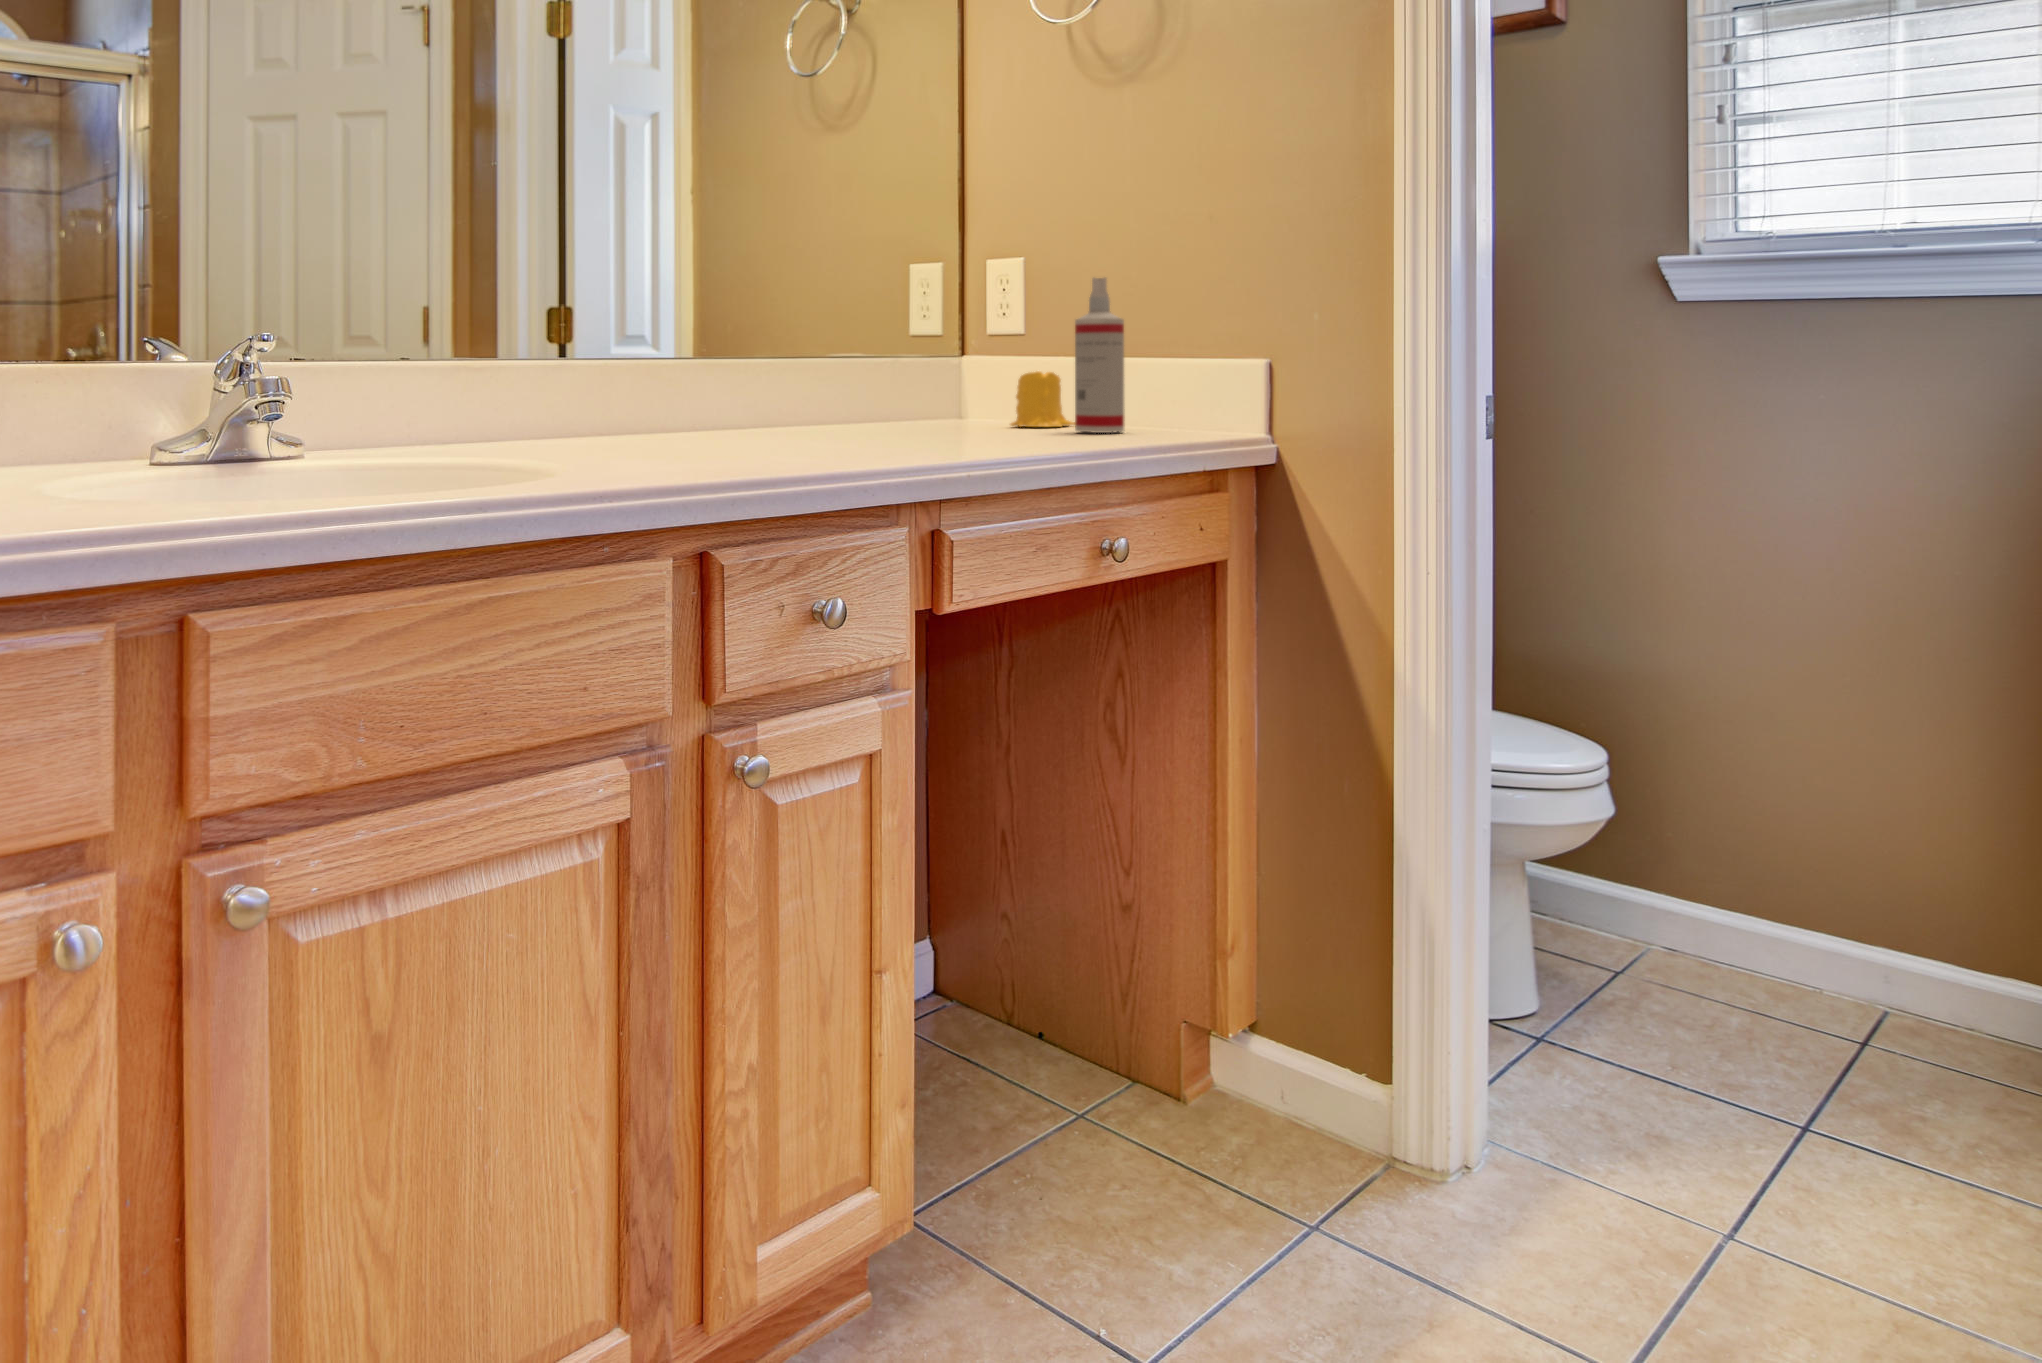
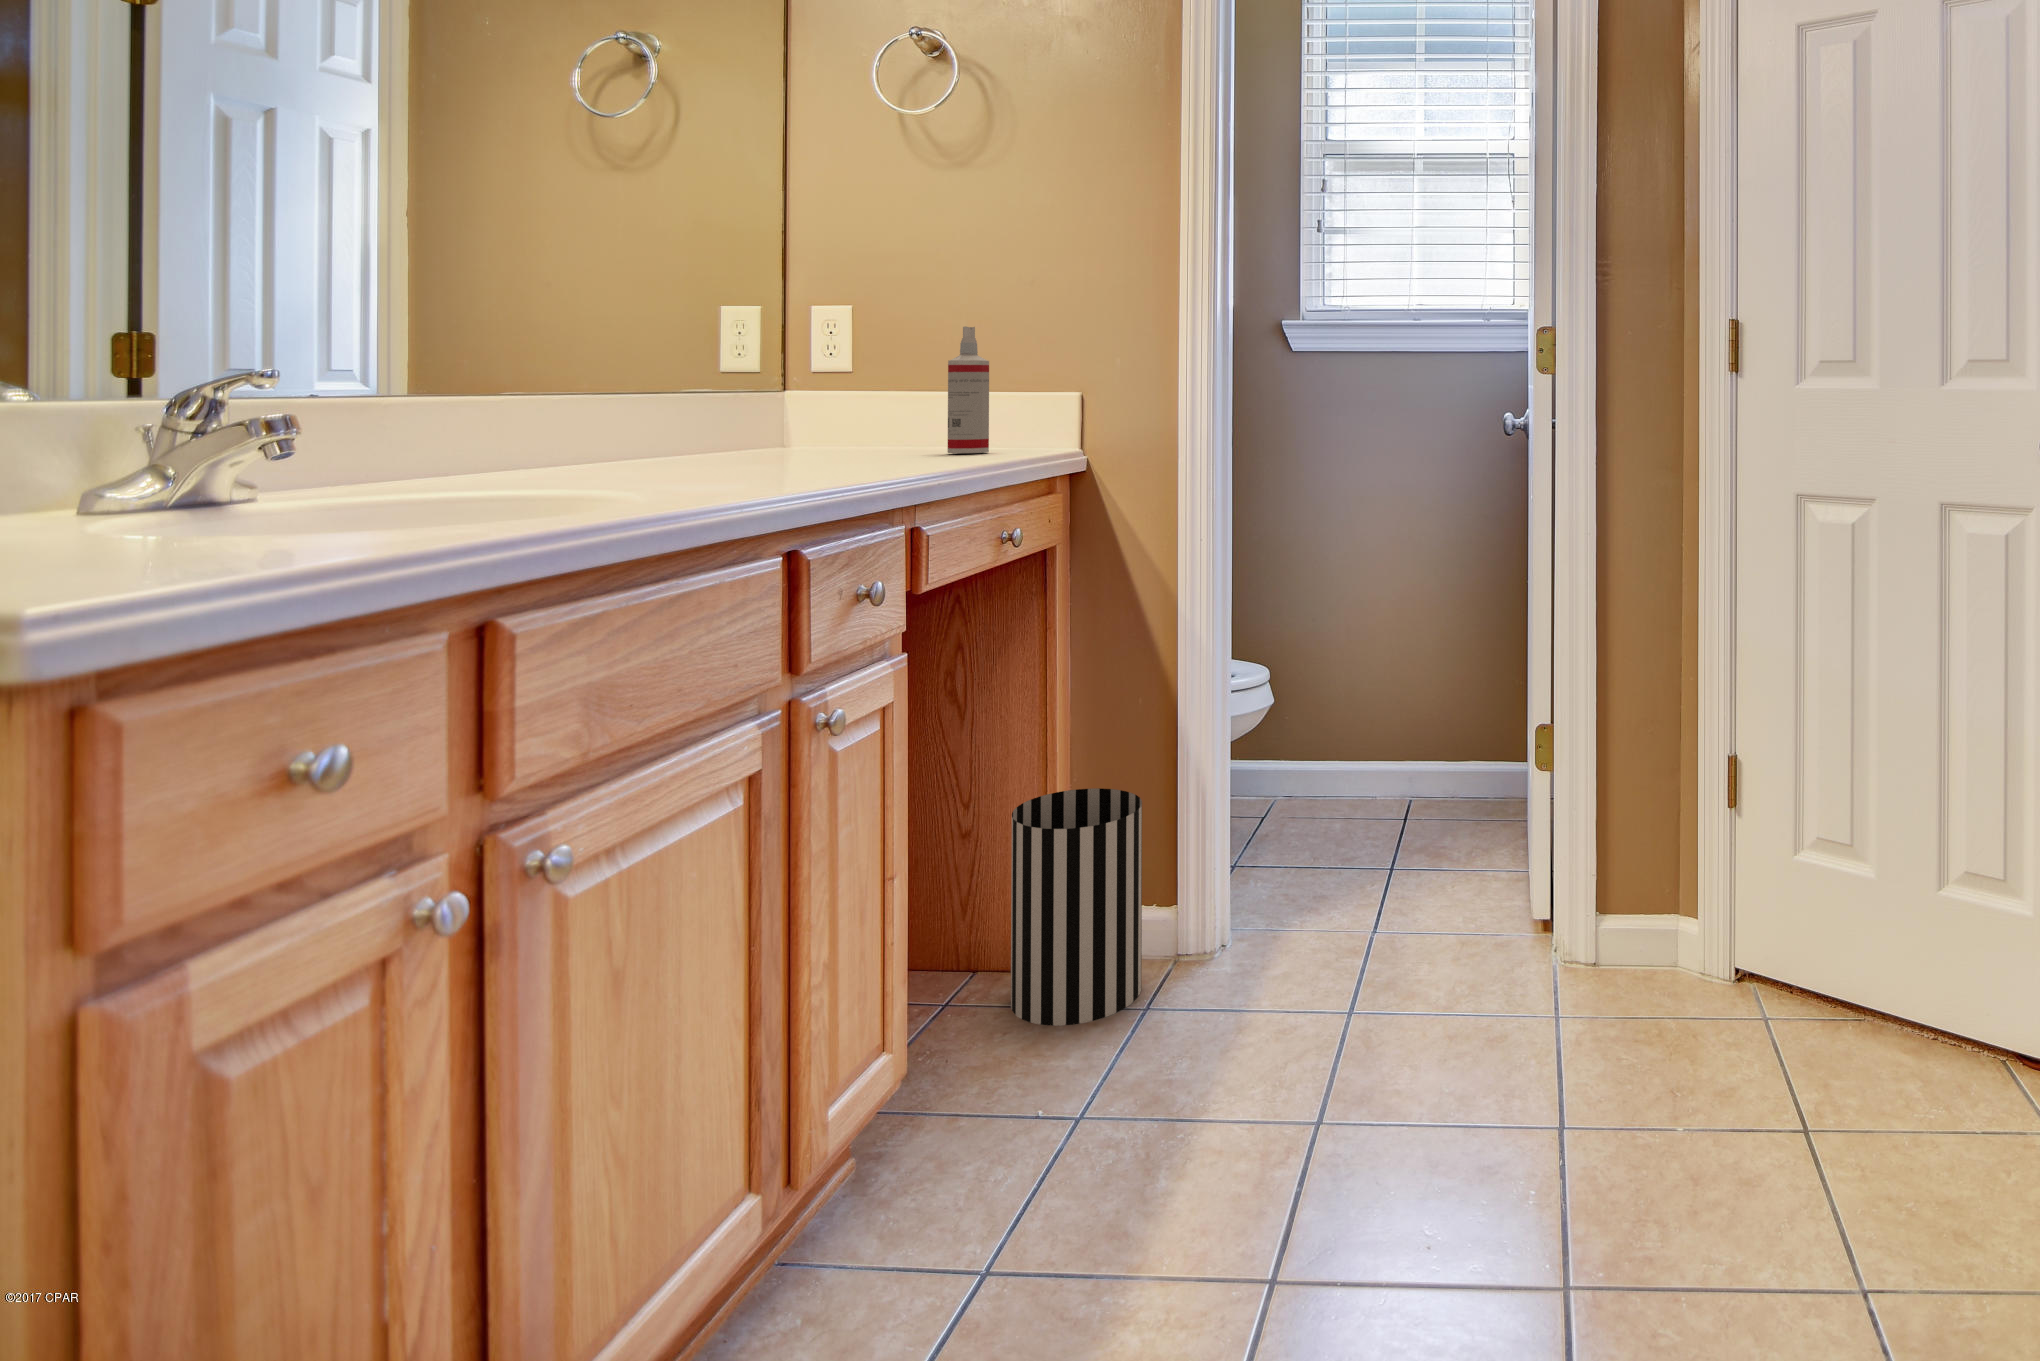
candle: present [1011,371,1075,427] -> none [860,401,921,452]
wastebasket: none [1148,874,1323,1217] -> present [1011,788,1142,1026]

